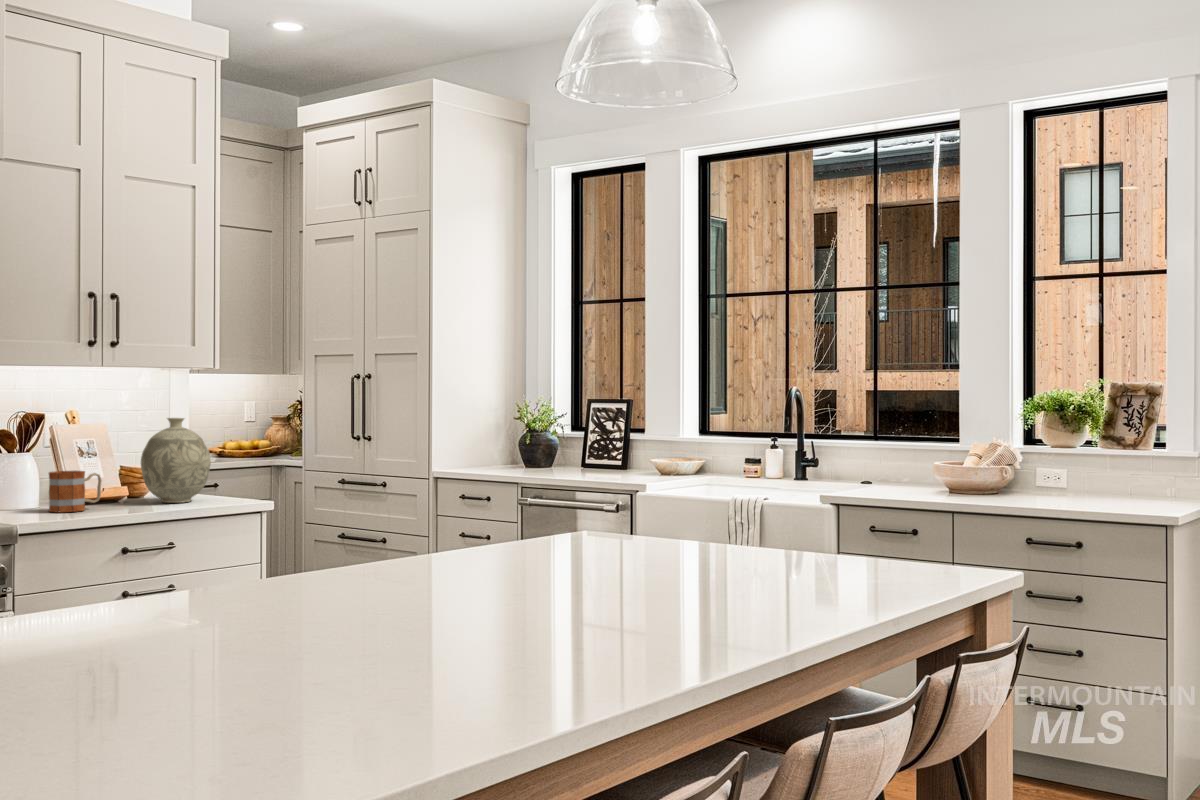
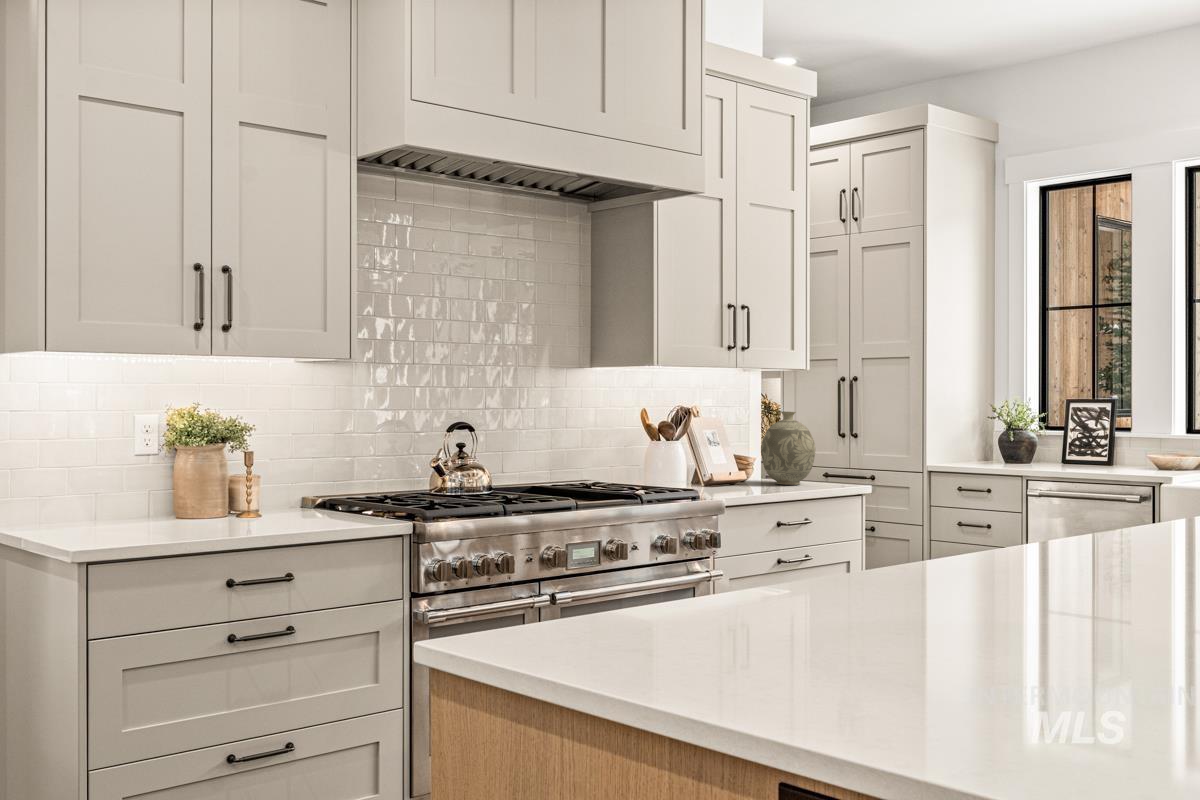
mug: present [49,471,102,512] -> none [707,455,744,490]

